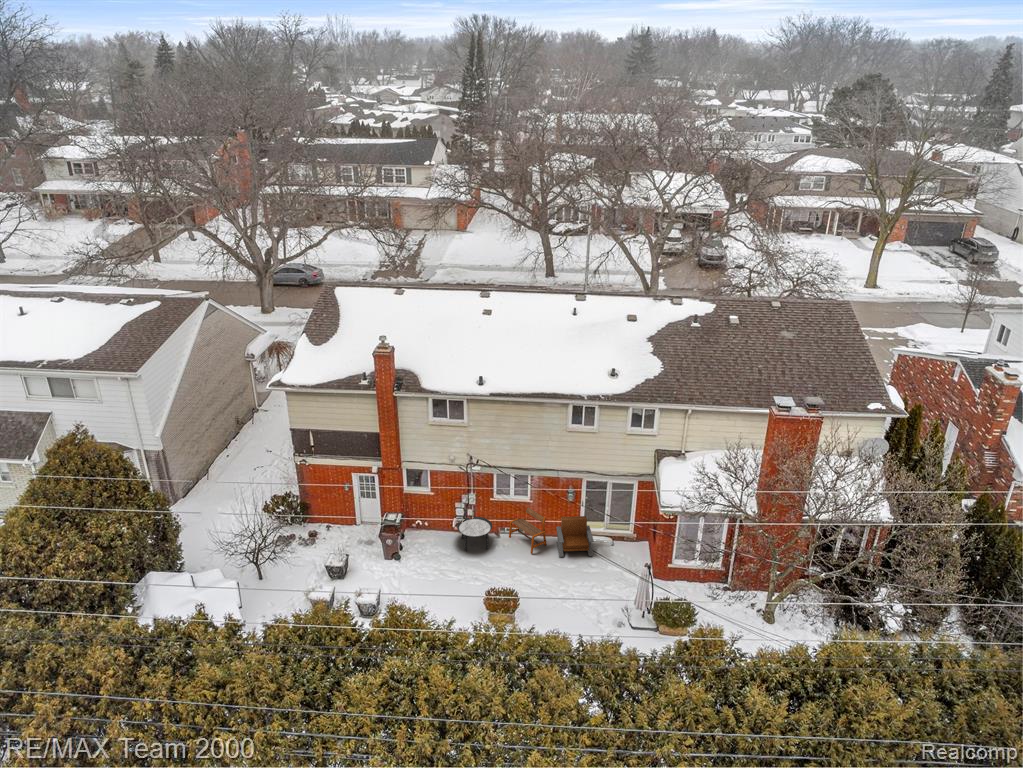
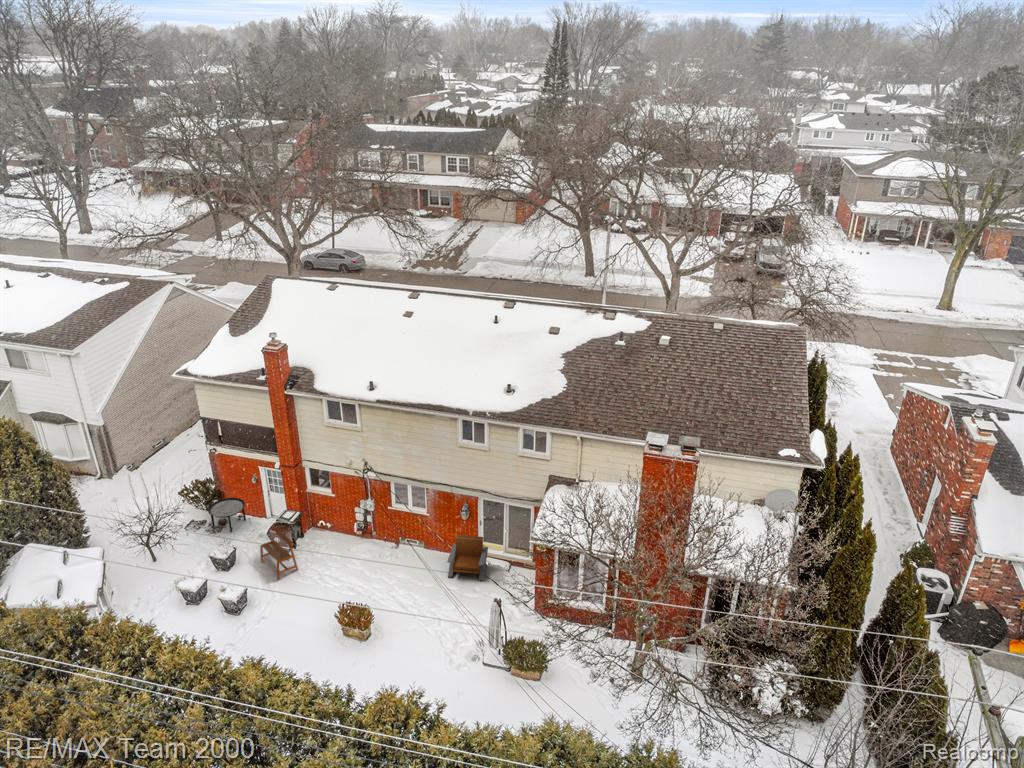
bench: present [509,507,546,554] -> present [260,527,298,580]
round table: present [457,517,492,551] -> present [208,498,246,532]

